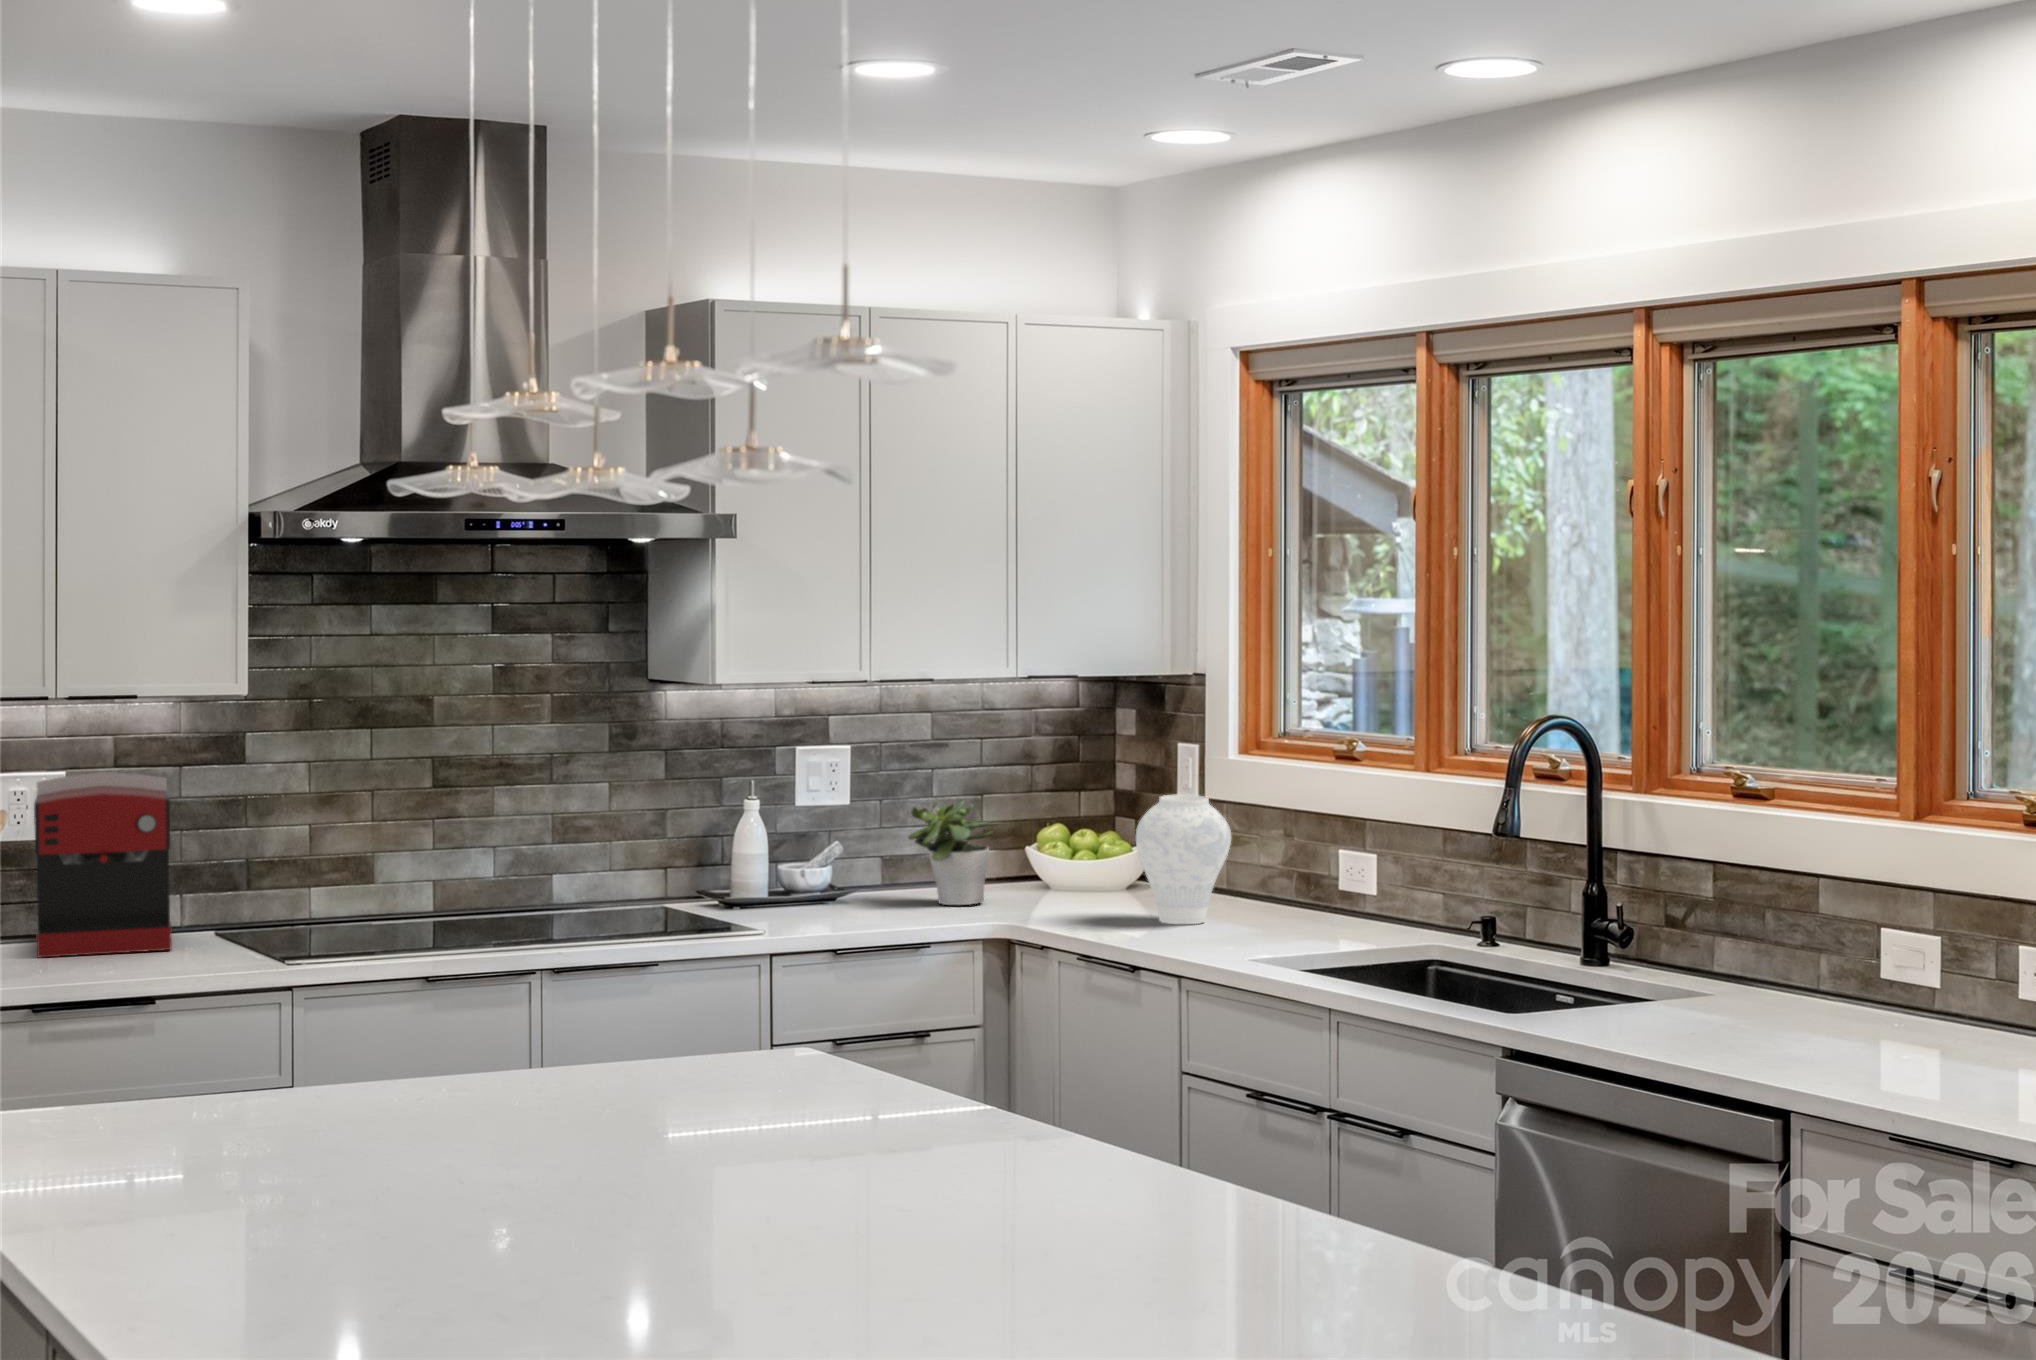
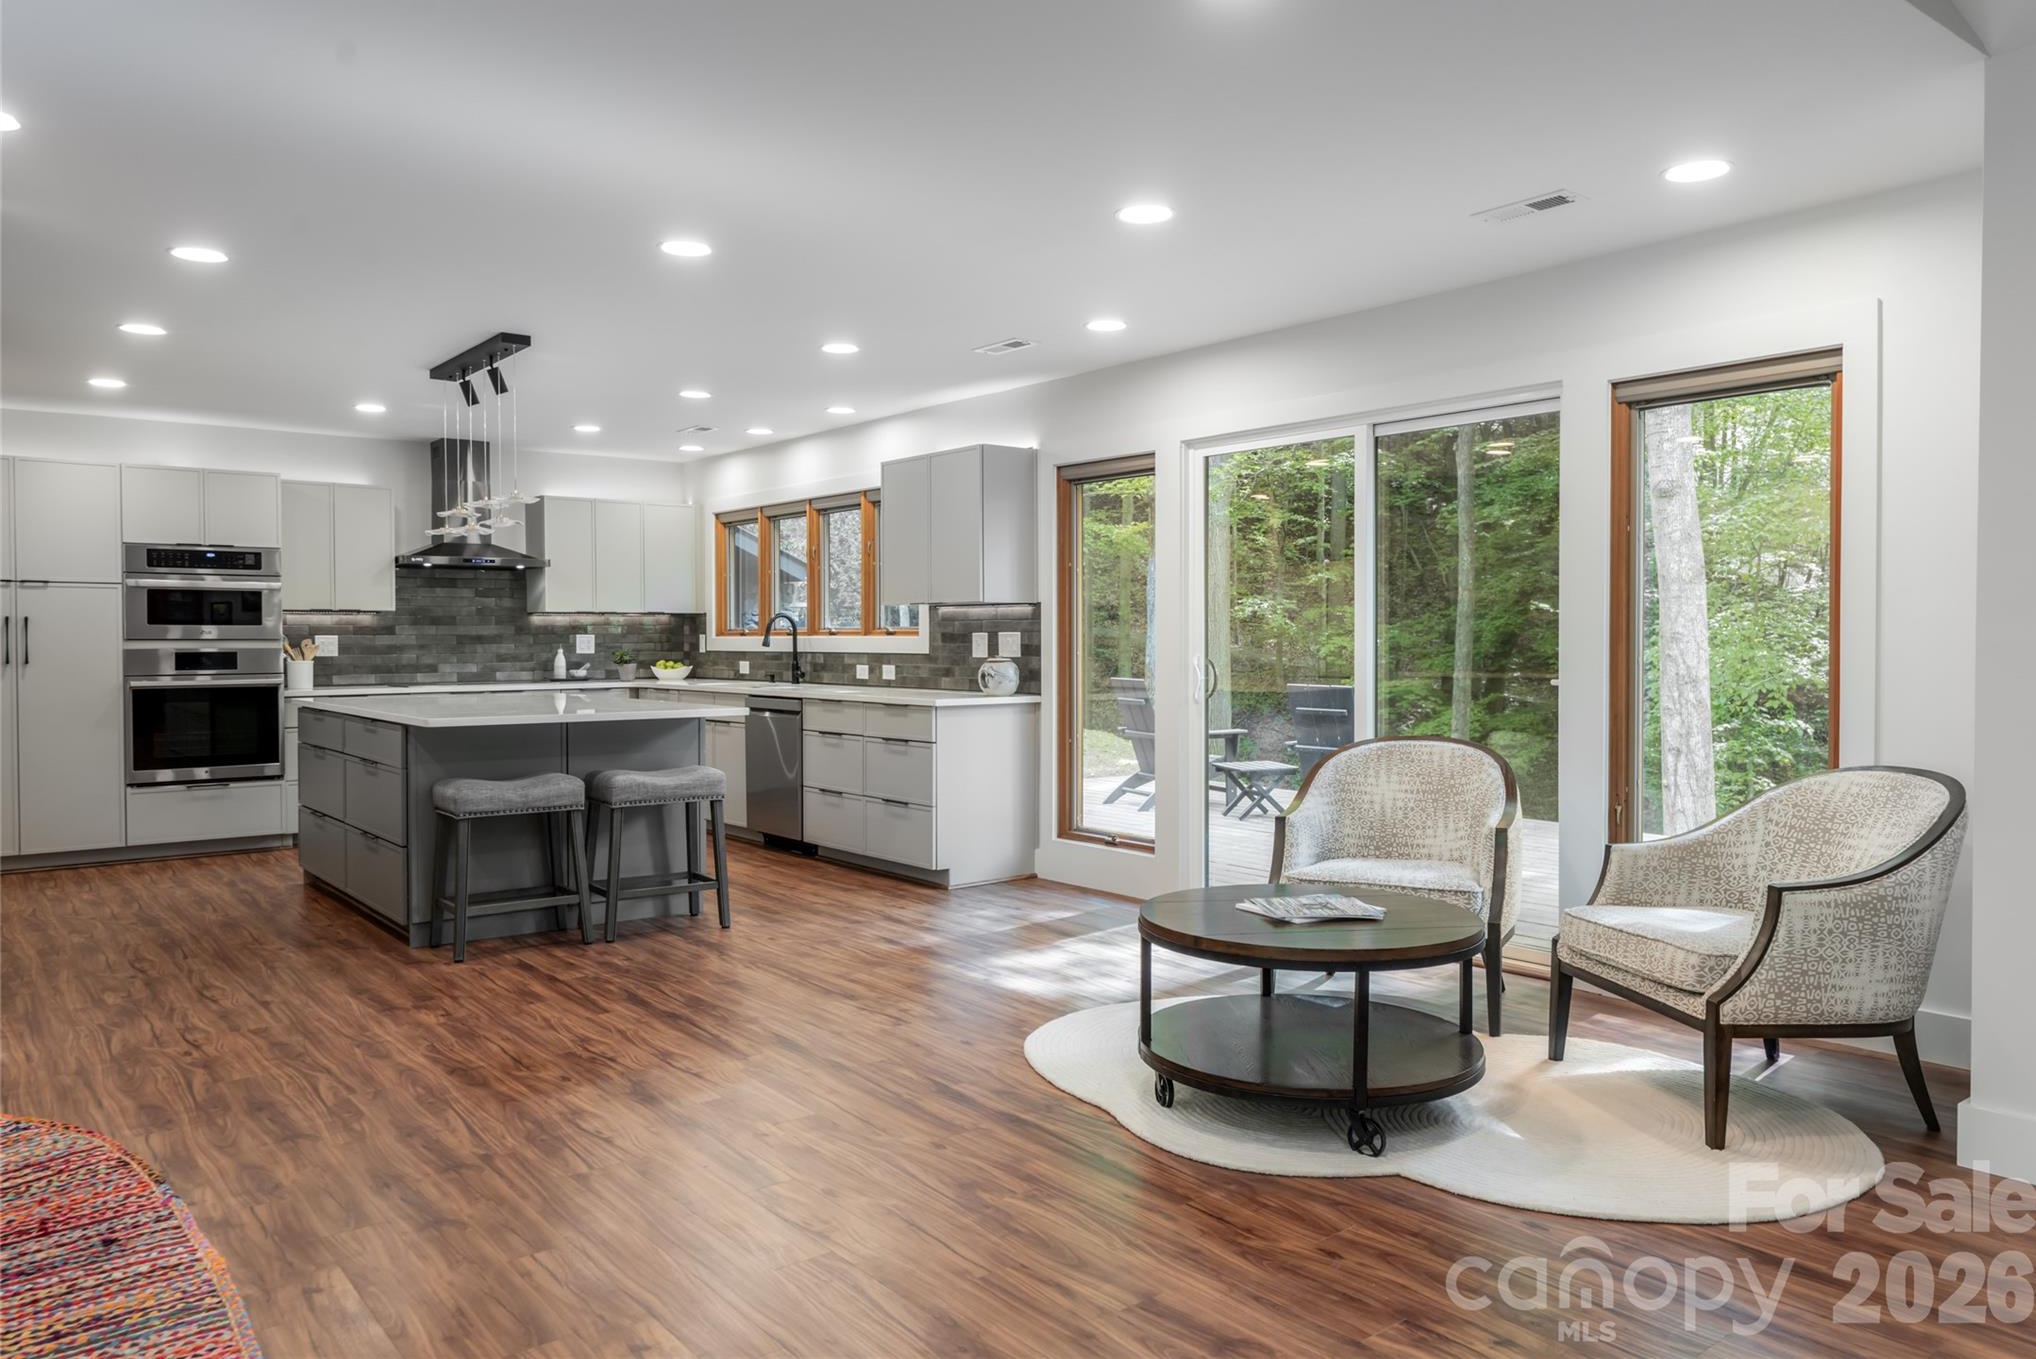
coffee maker: present [34,772,172,958] -> none [332,634,378,686]
vase: present [1136,794,1231,924] -> none [678,644,708,682]

